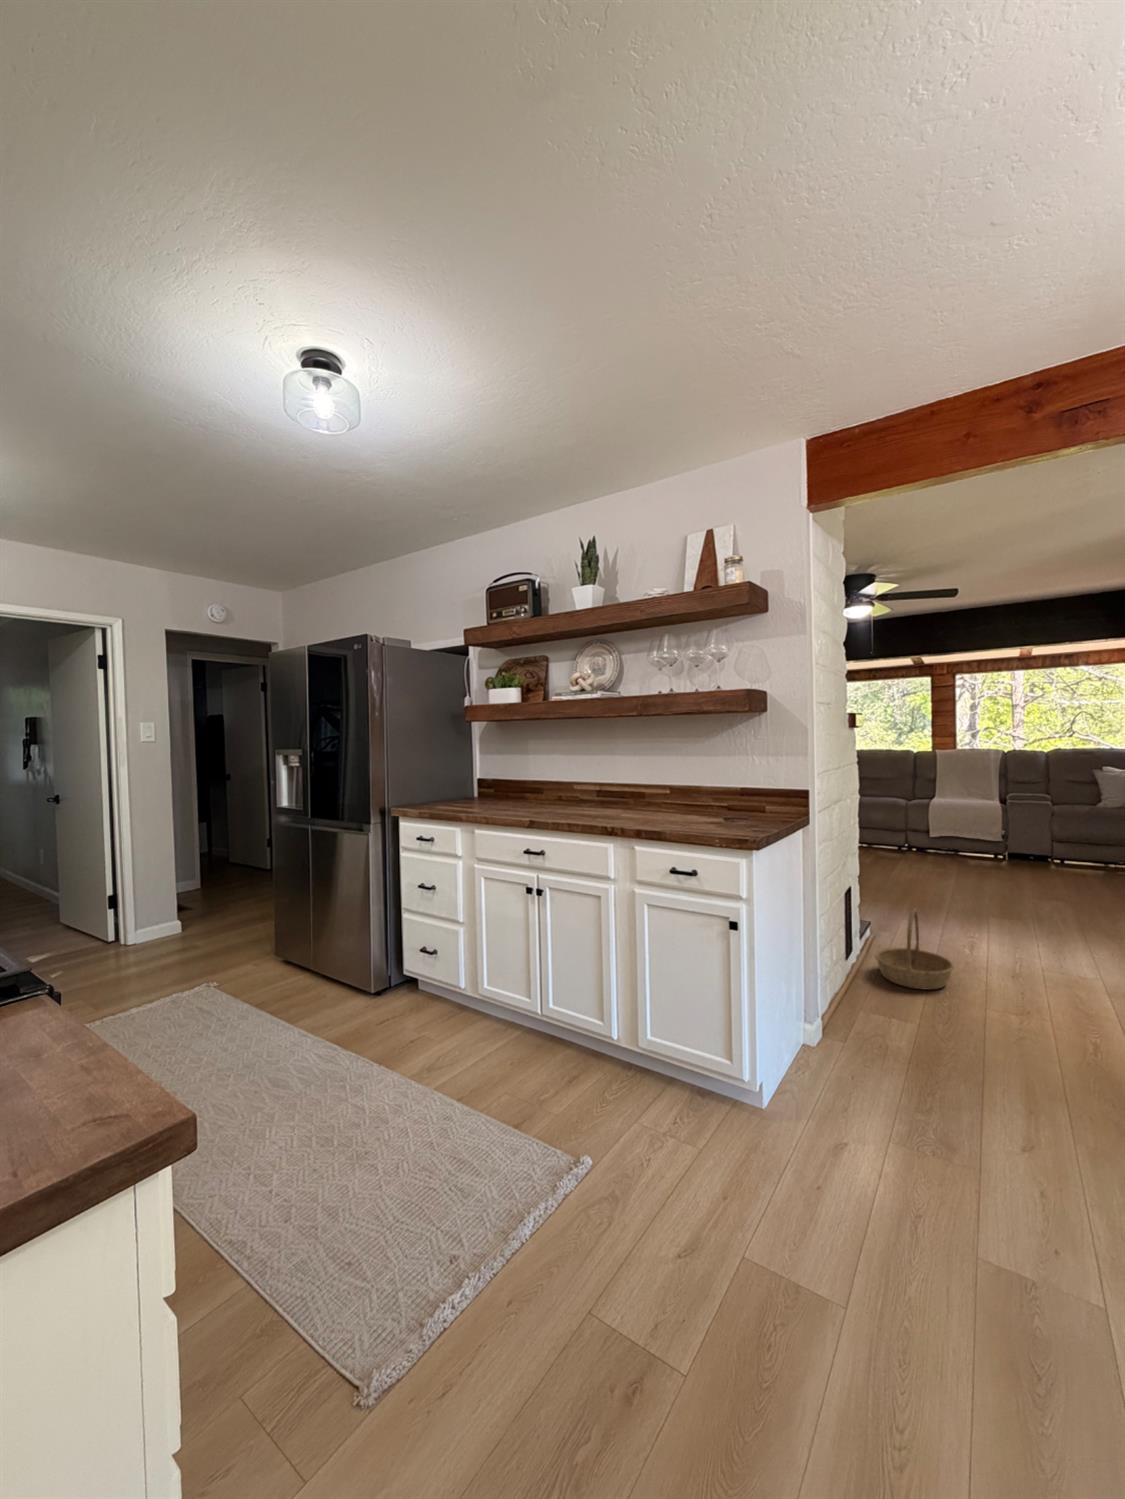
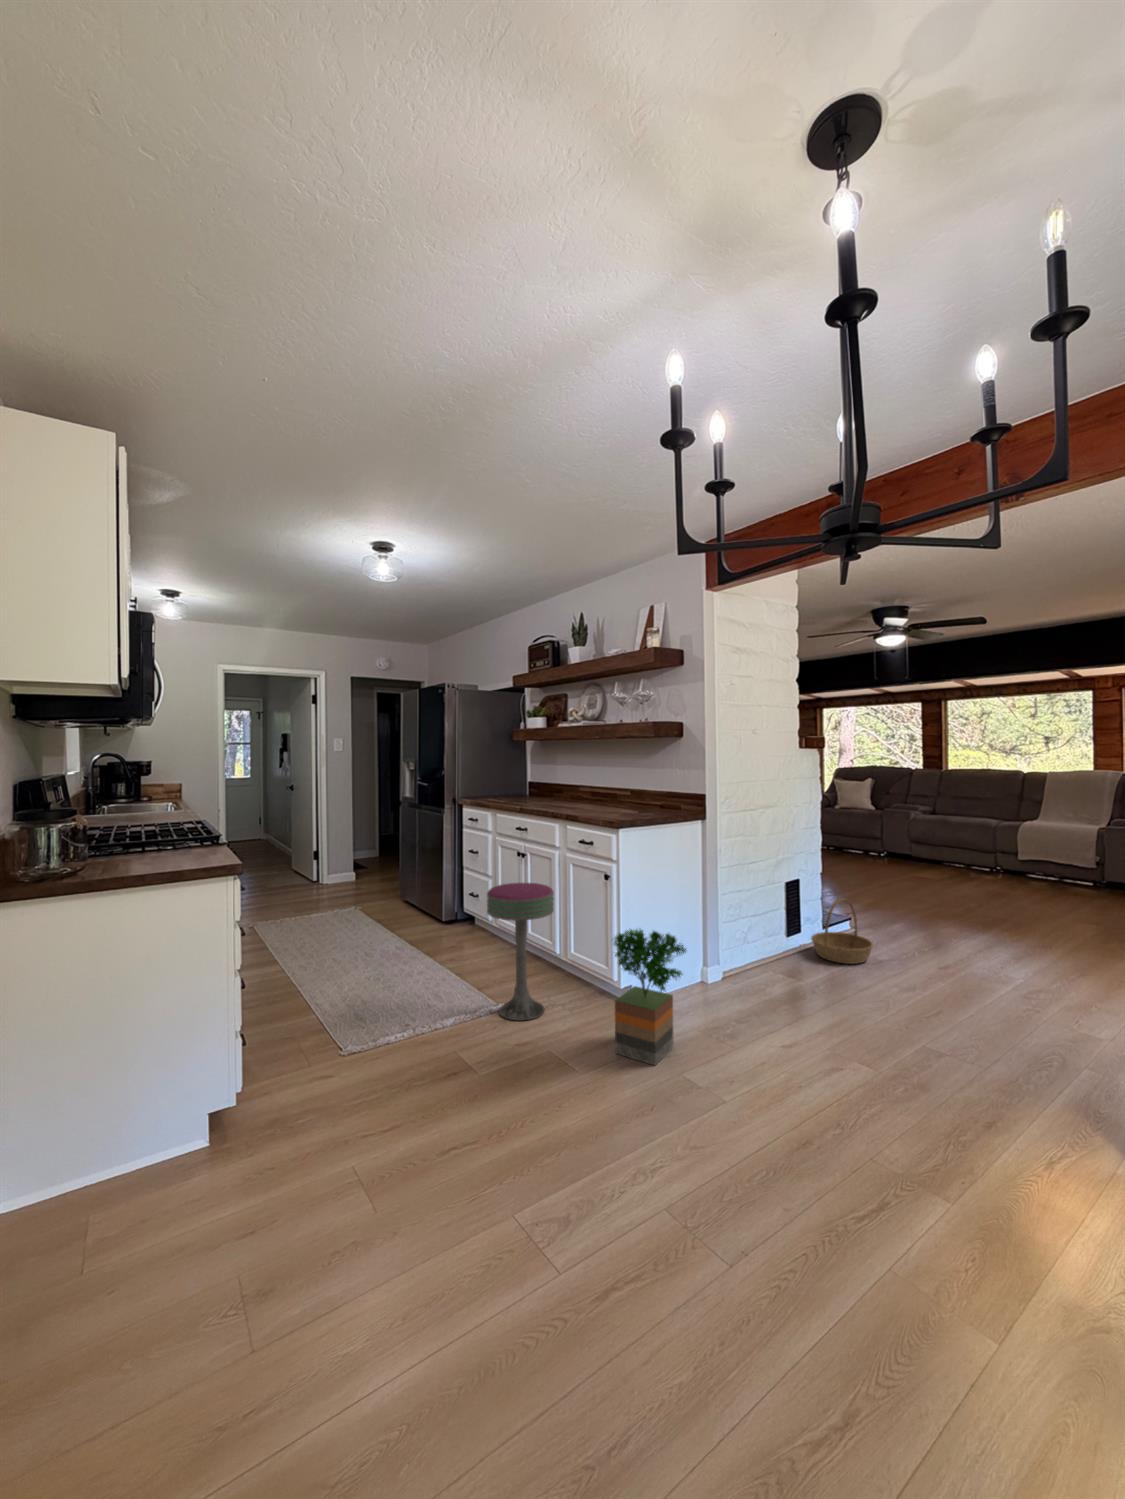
bar stool: none [565,946,679,1191] -> present [487,883,554,1021]
potted tree: none [810,1011,971,1247] -> present [614,929,686,1065]

